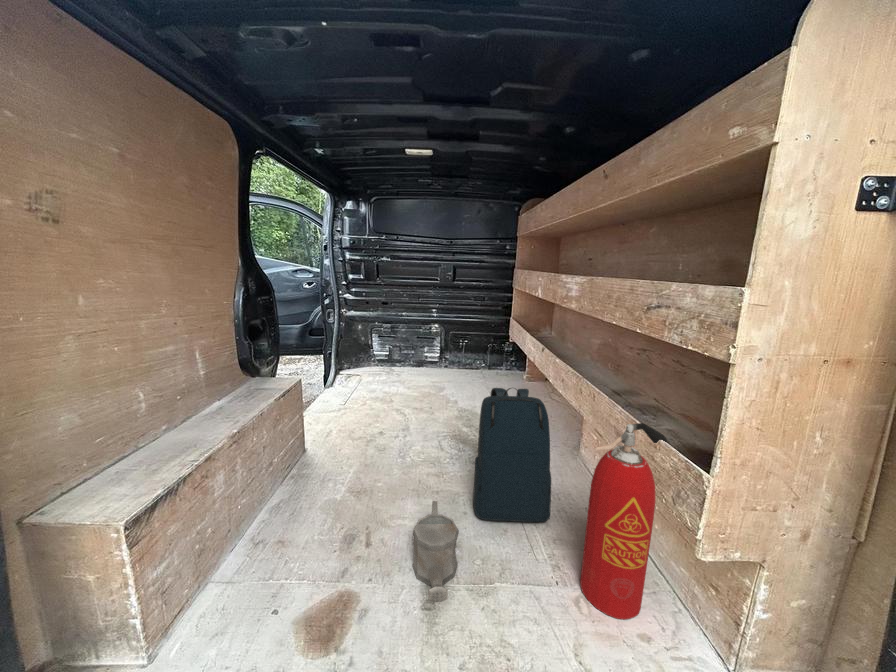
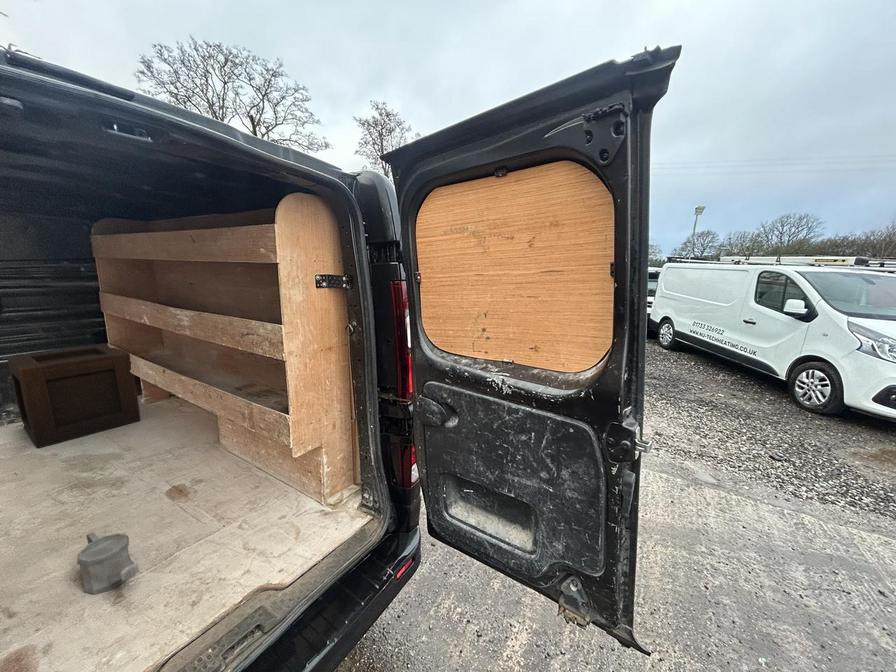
wooden crate: none [450,317,522,393] -> present [7,345,141,448]
backpack: present [473,388,551,522] -> none [117,409,207,528]
fire extinguisher: present [580,423,667,620] -> none [228,403,276,521]

